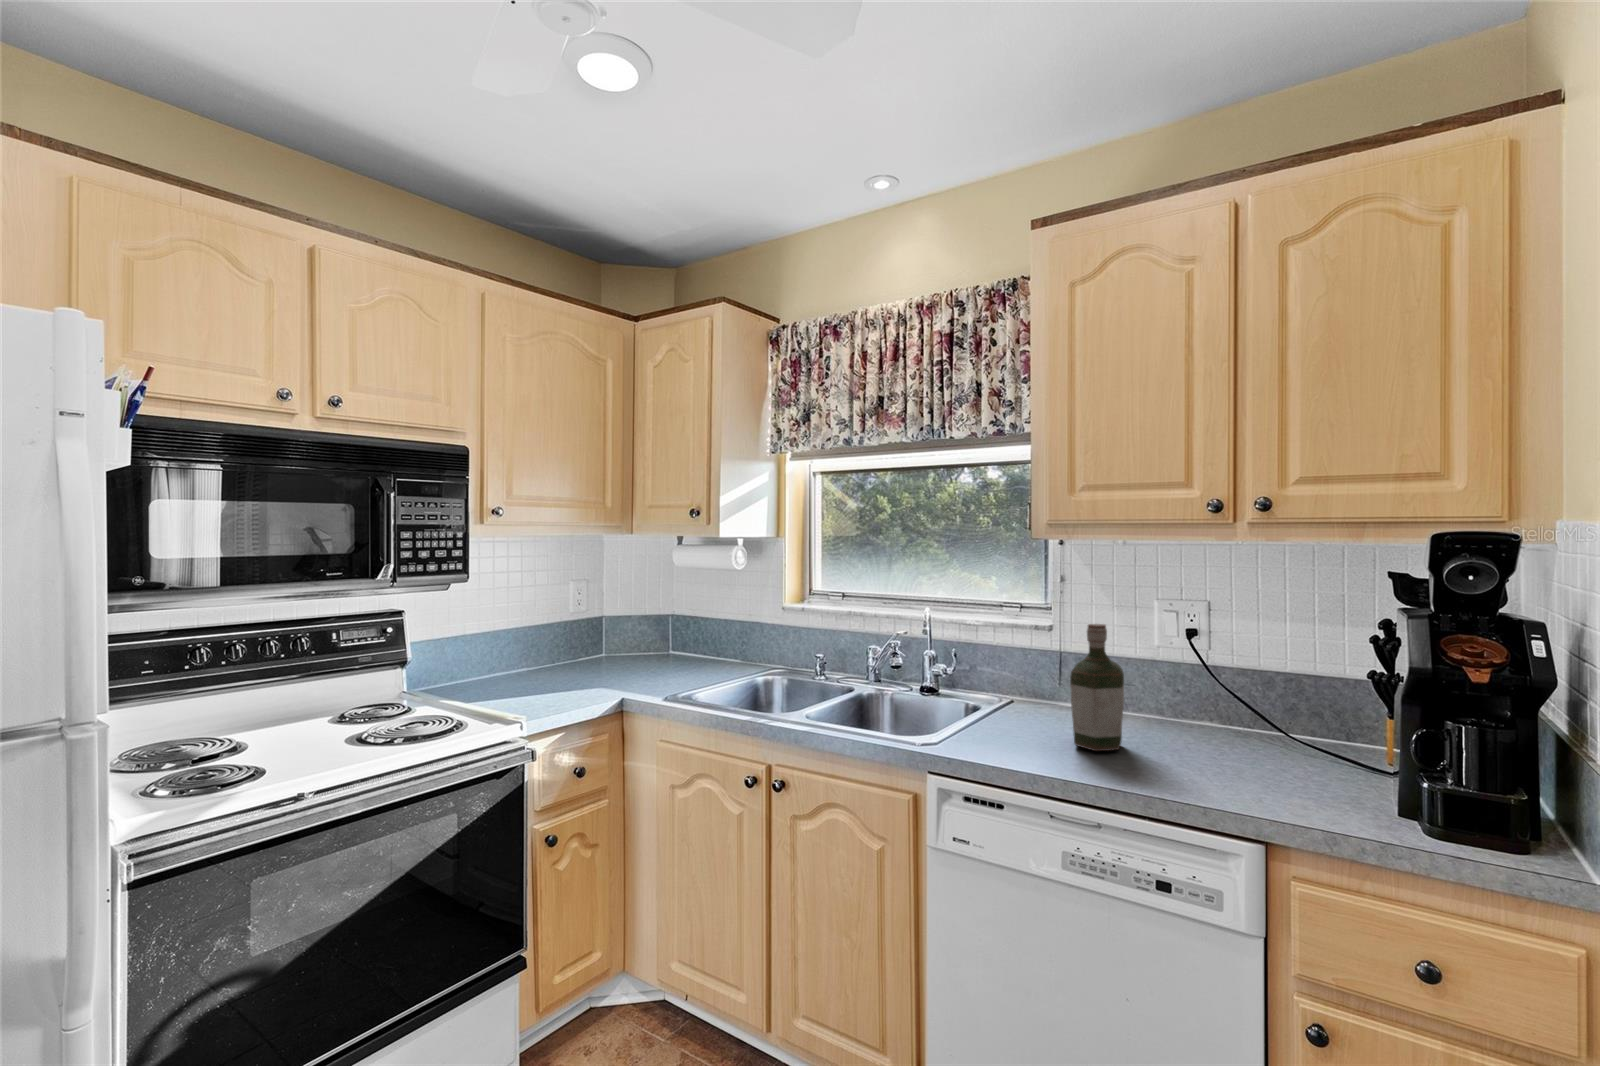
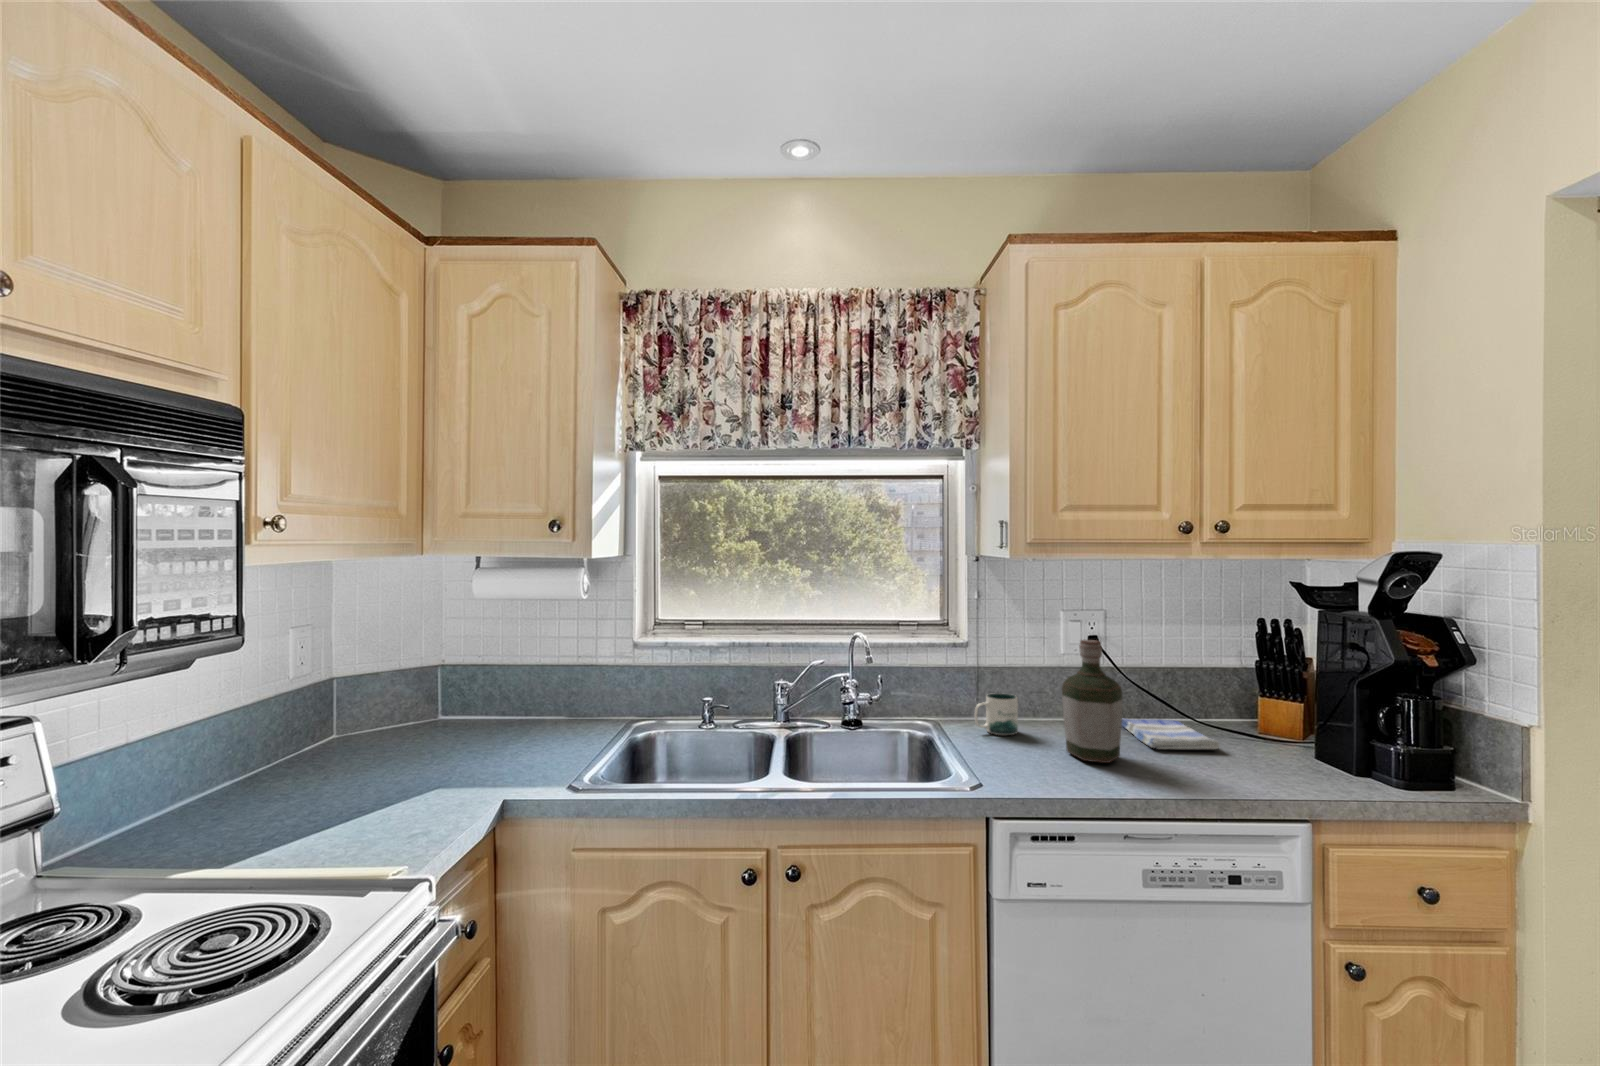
mug: none [1024,678,1071,719] -> present [974,693,1018,735]
dish towel: none [1182,723,1285,763] -> present [1122,719,1220,749]

